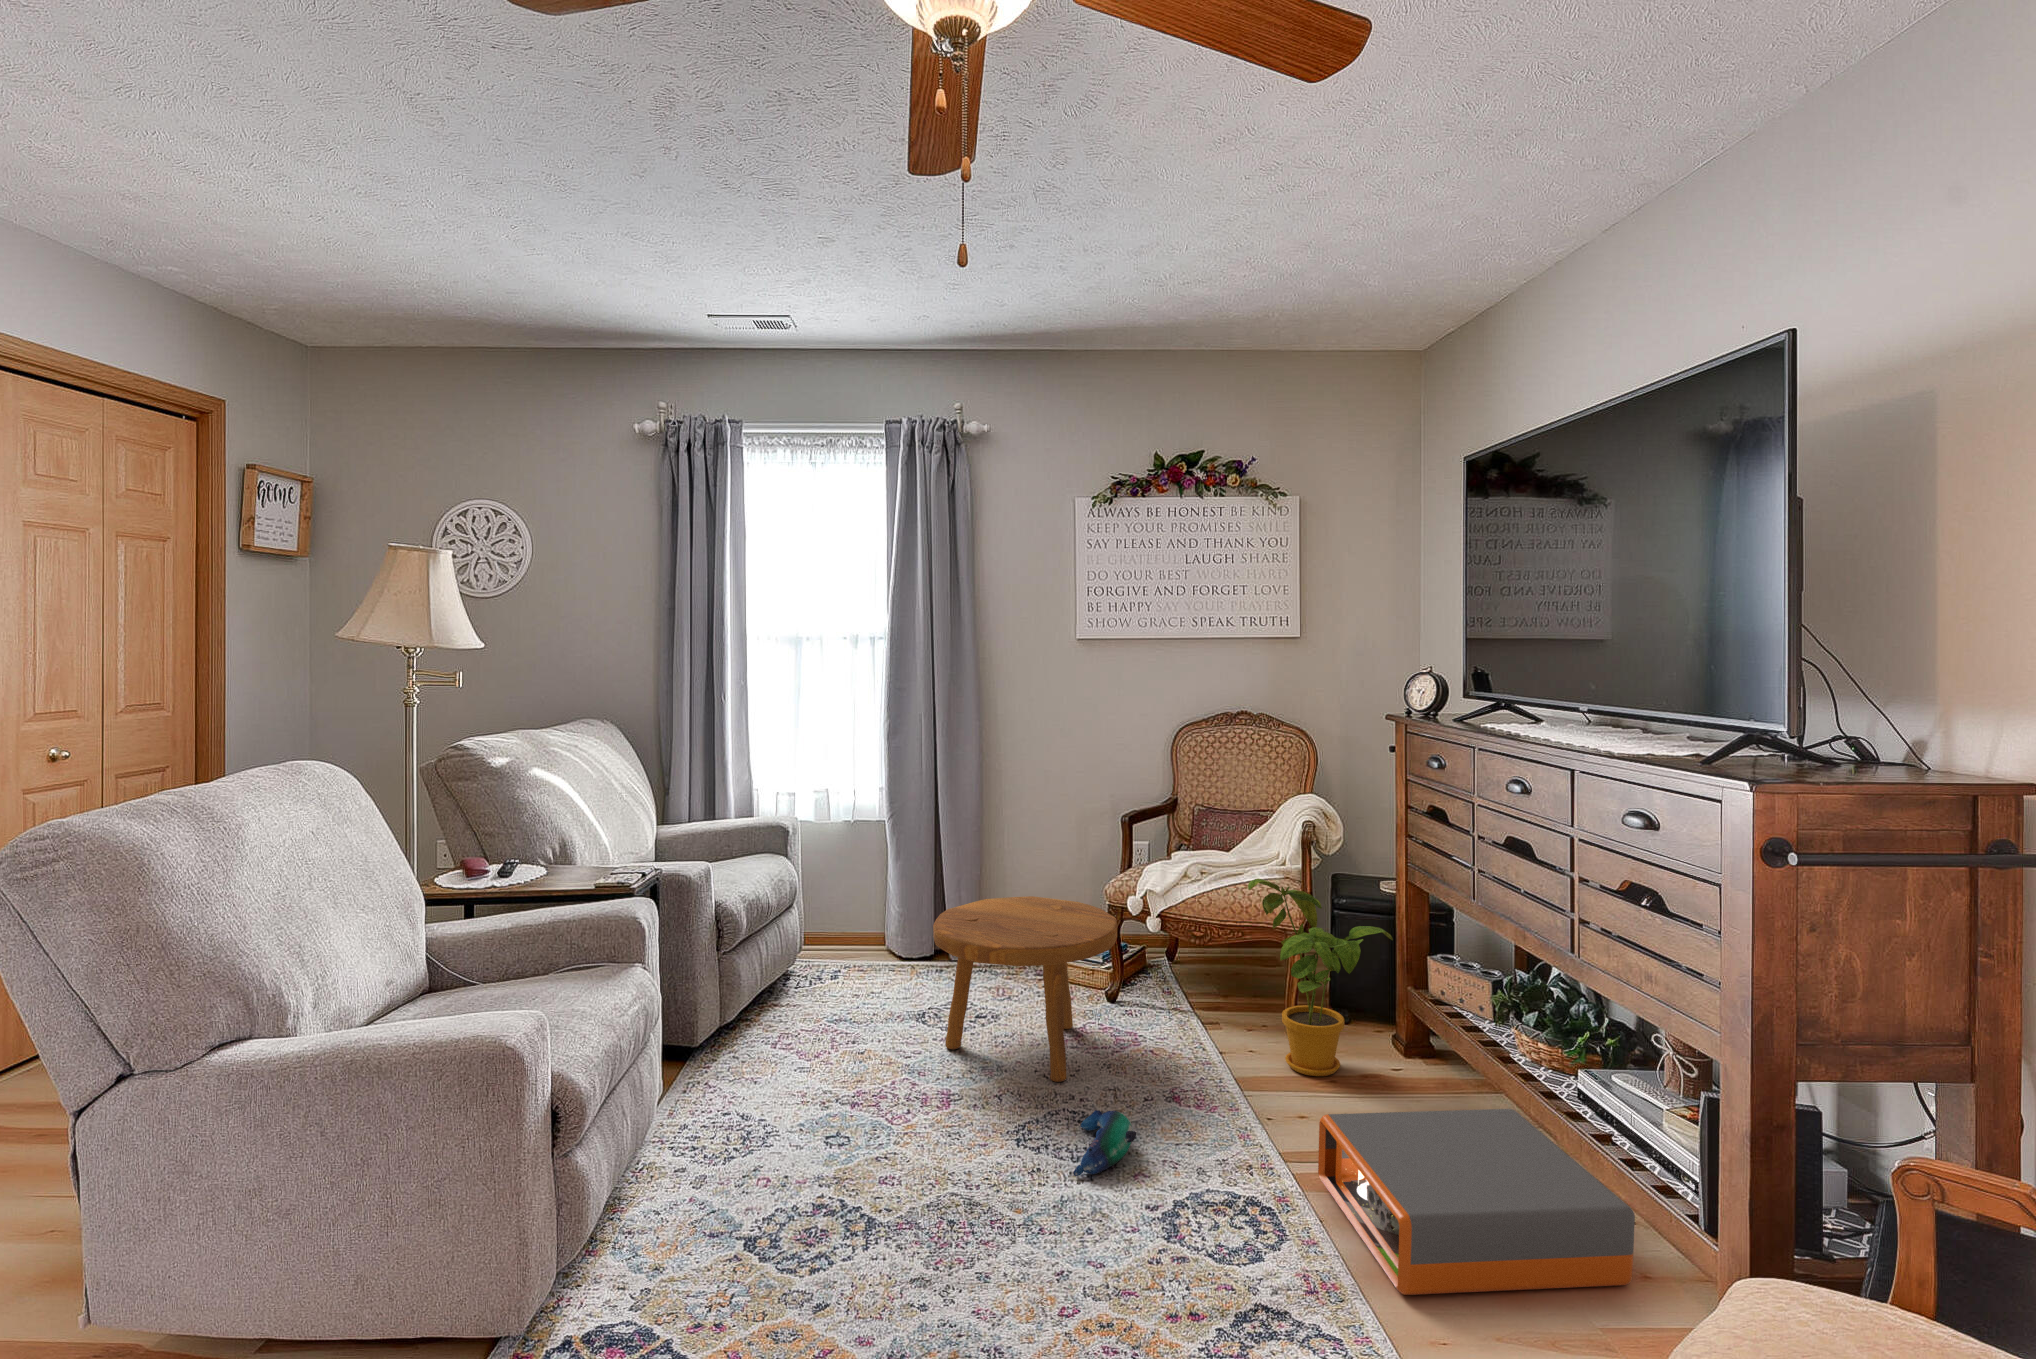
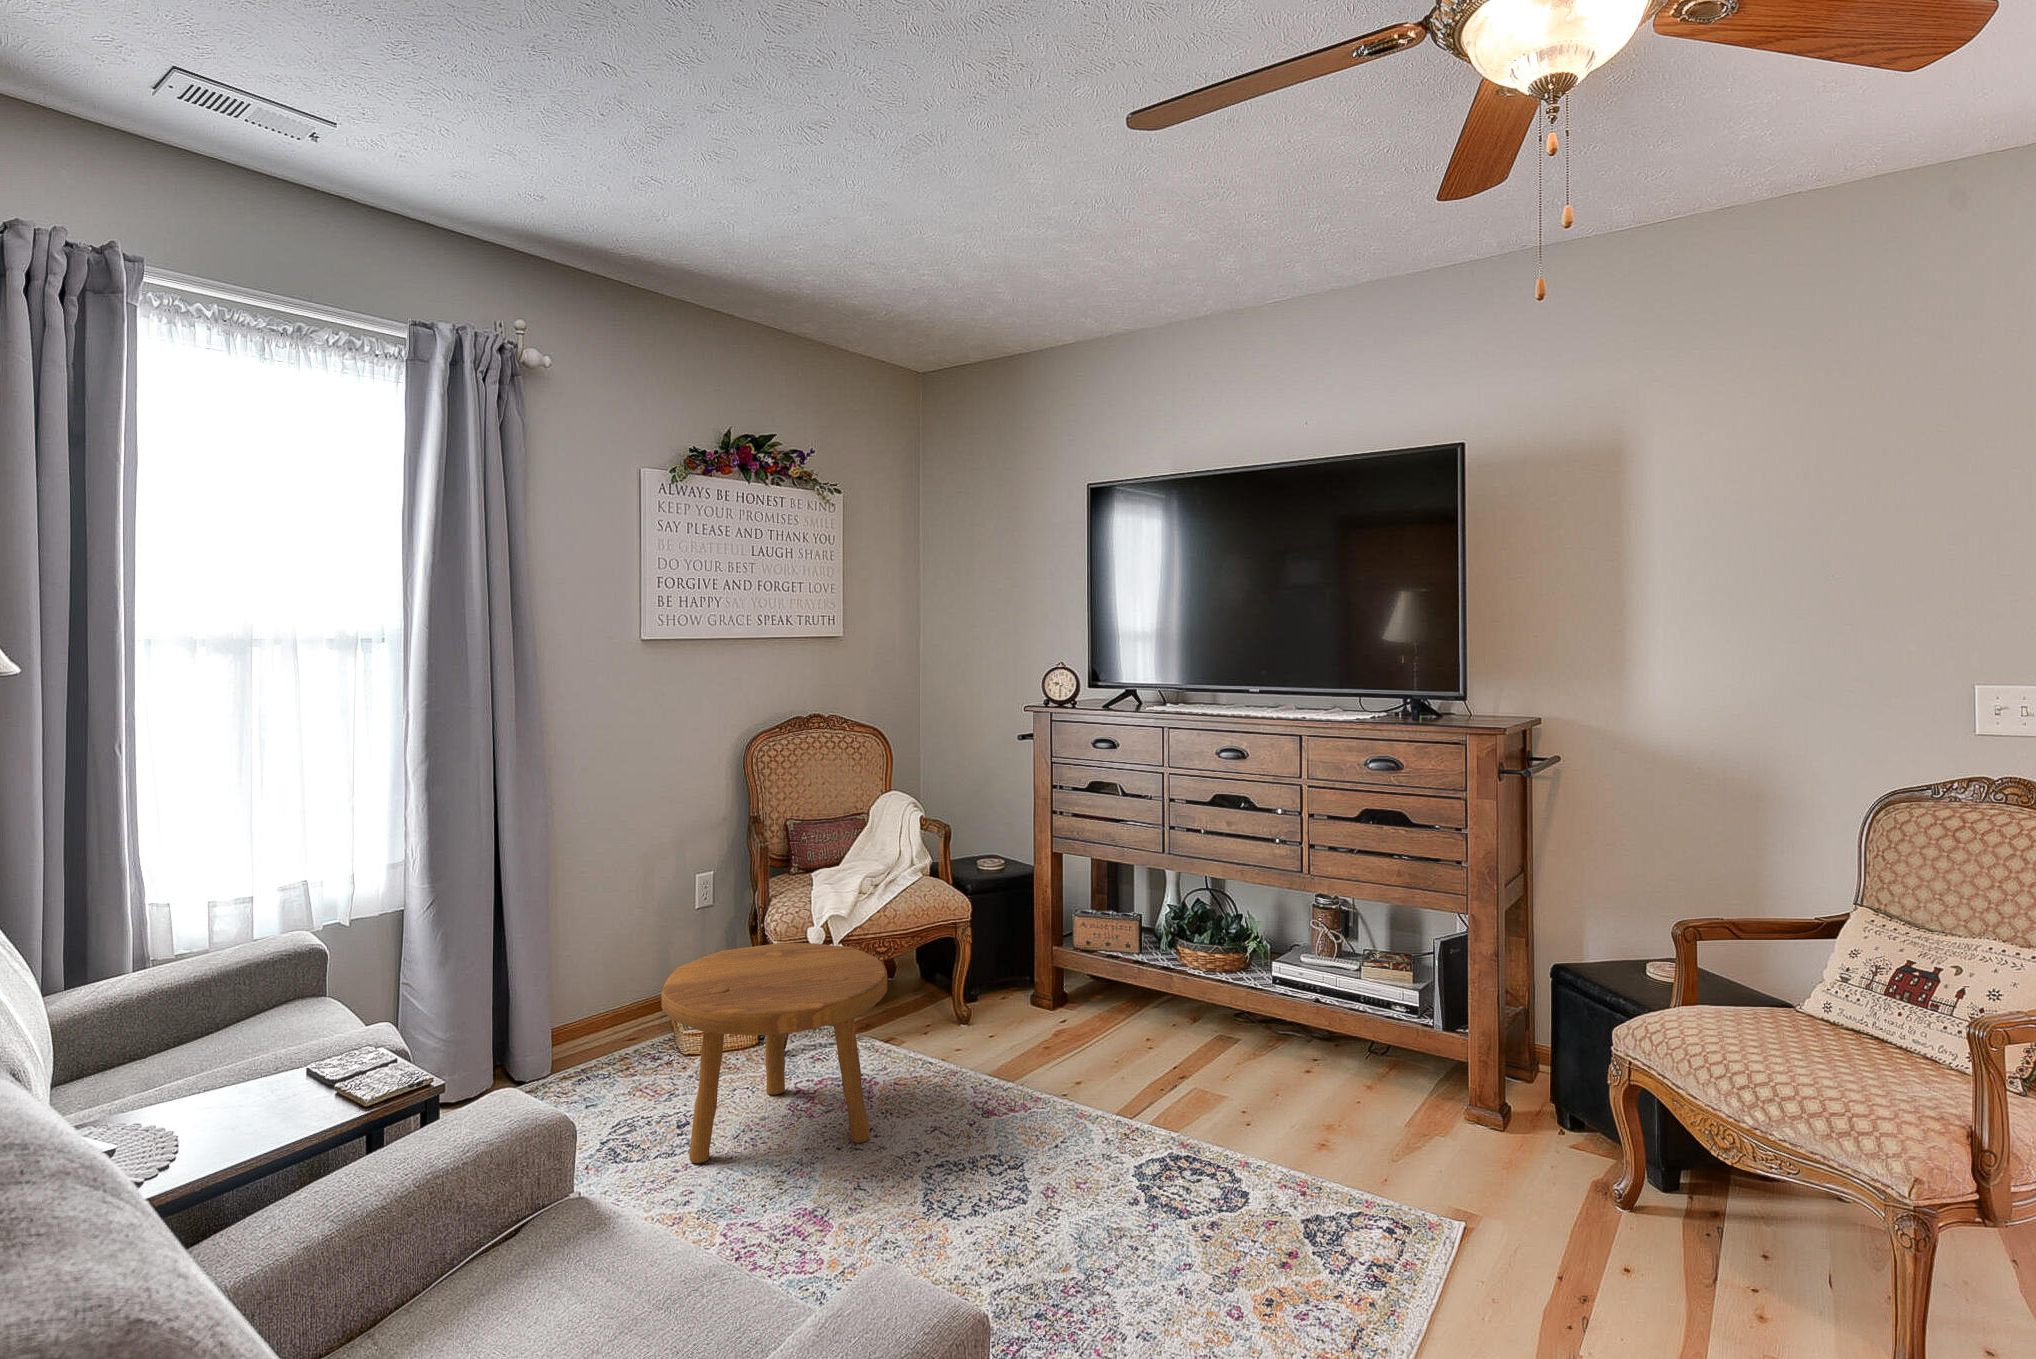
house plant: present [1248,879,1393,1076] -> none [961,875,1066,1049]
storage box: present [1318,1109,1635,1295] -> none [1172,1008,1384,1160]
plush toy: present [1074,1110,1137,1176] -> none [960,1131,1048,1206]

